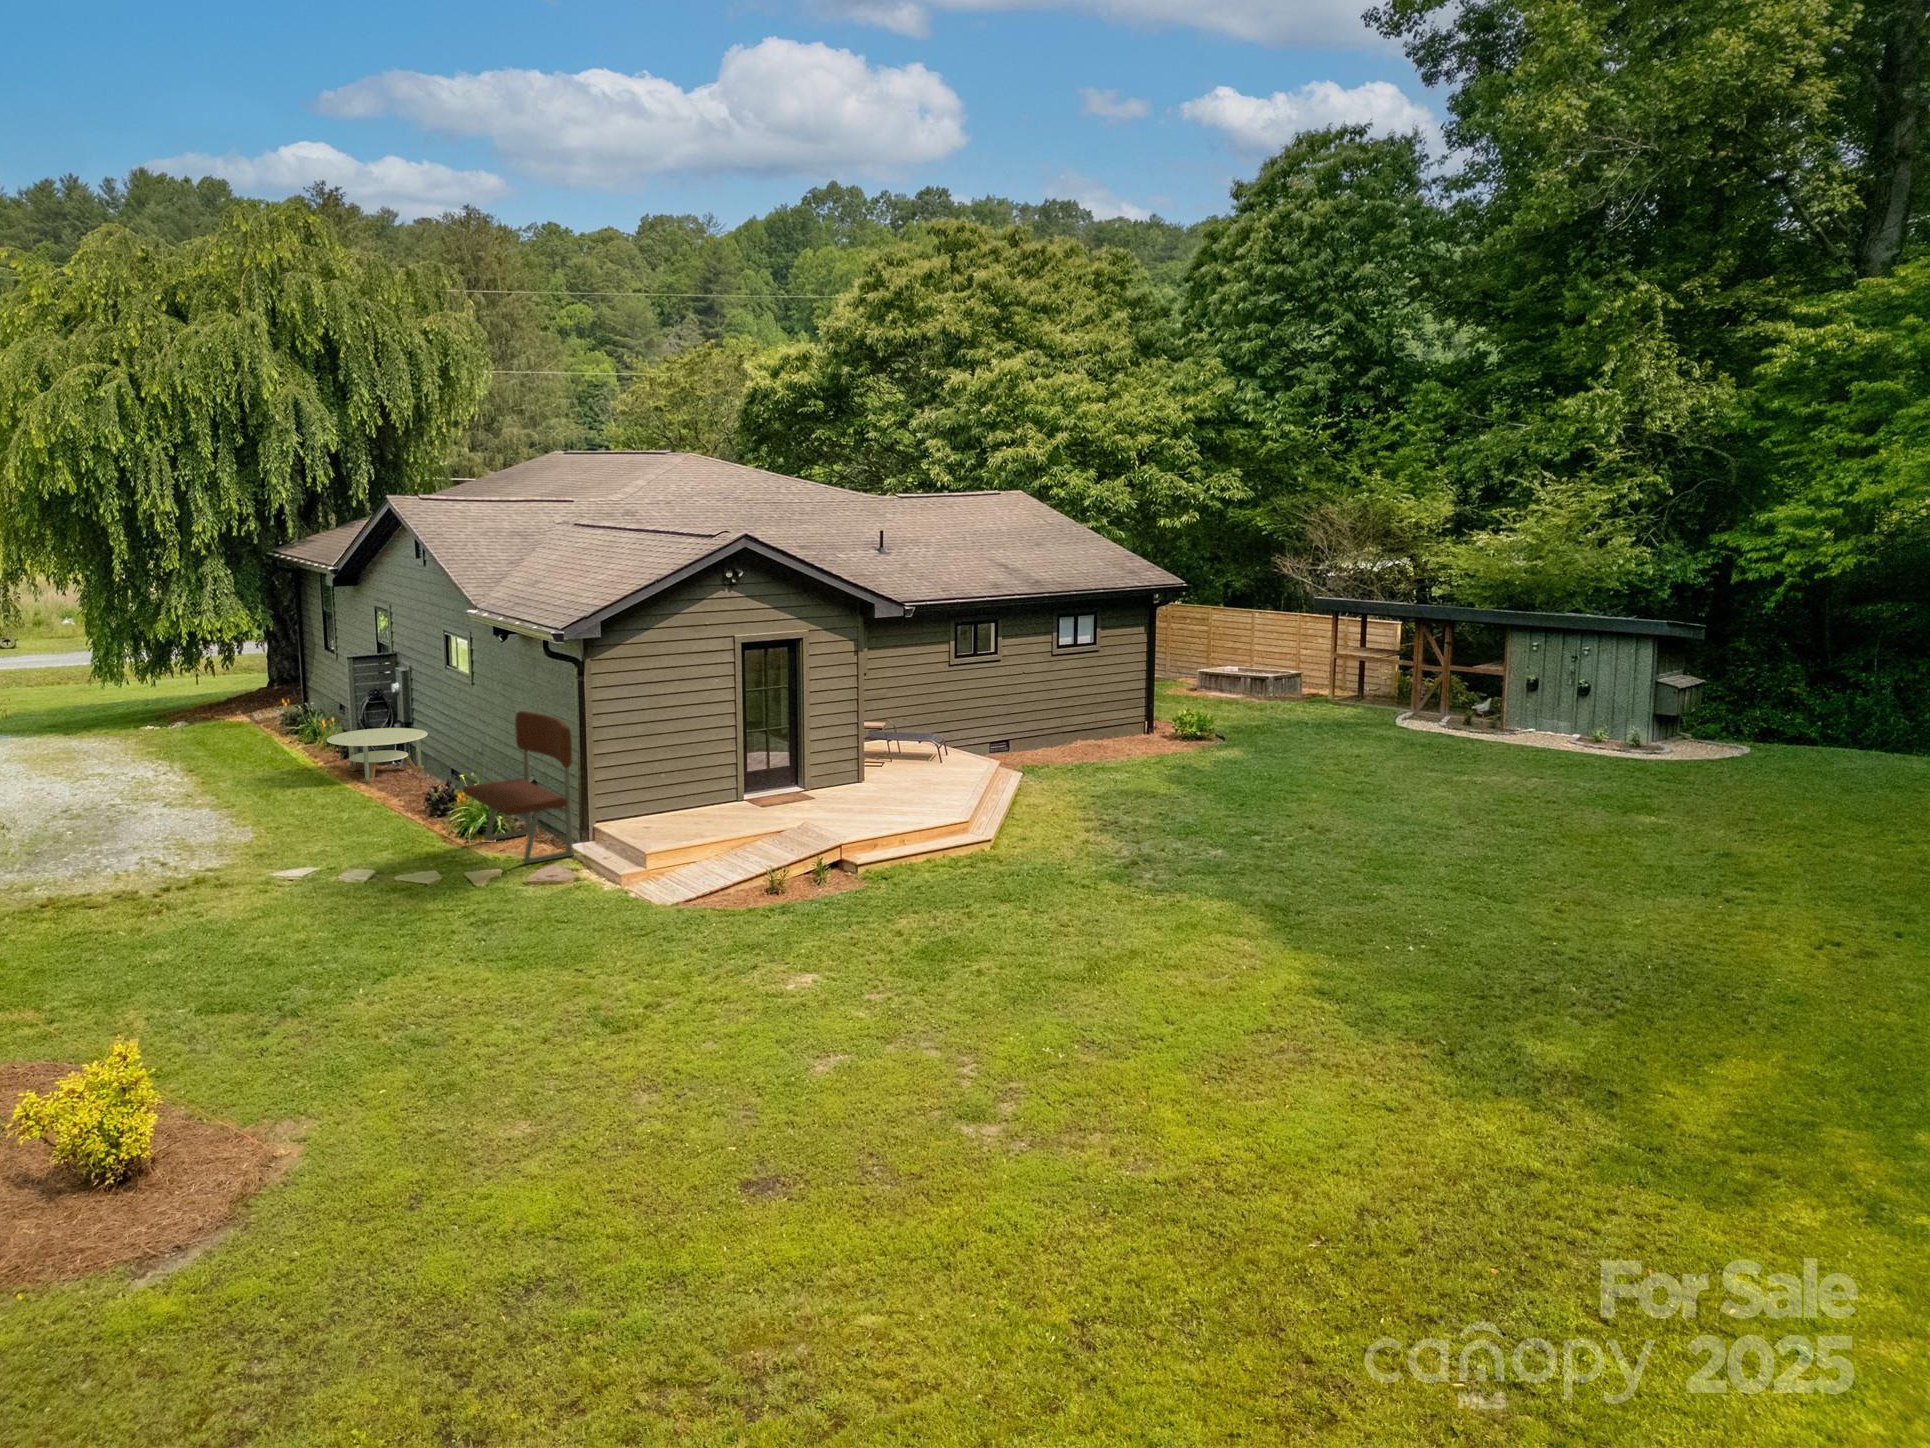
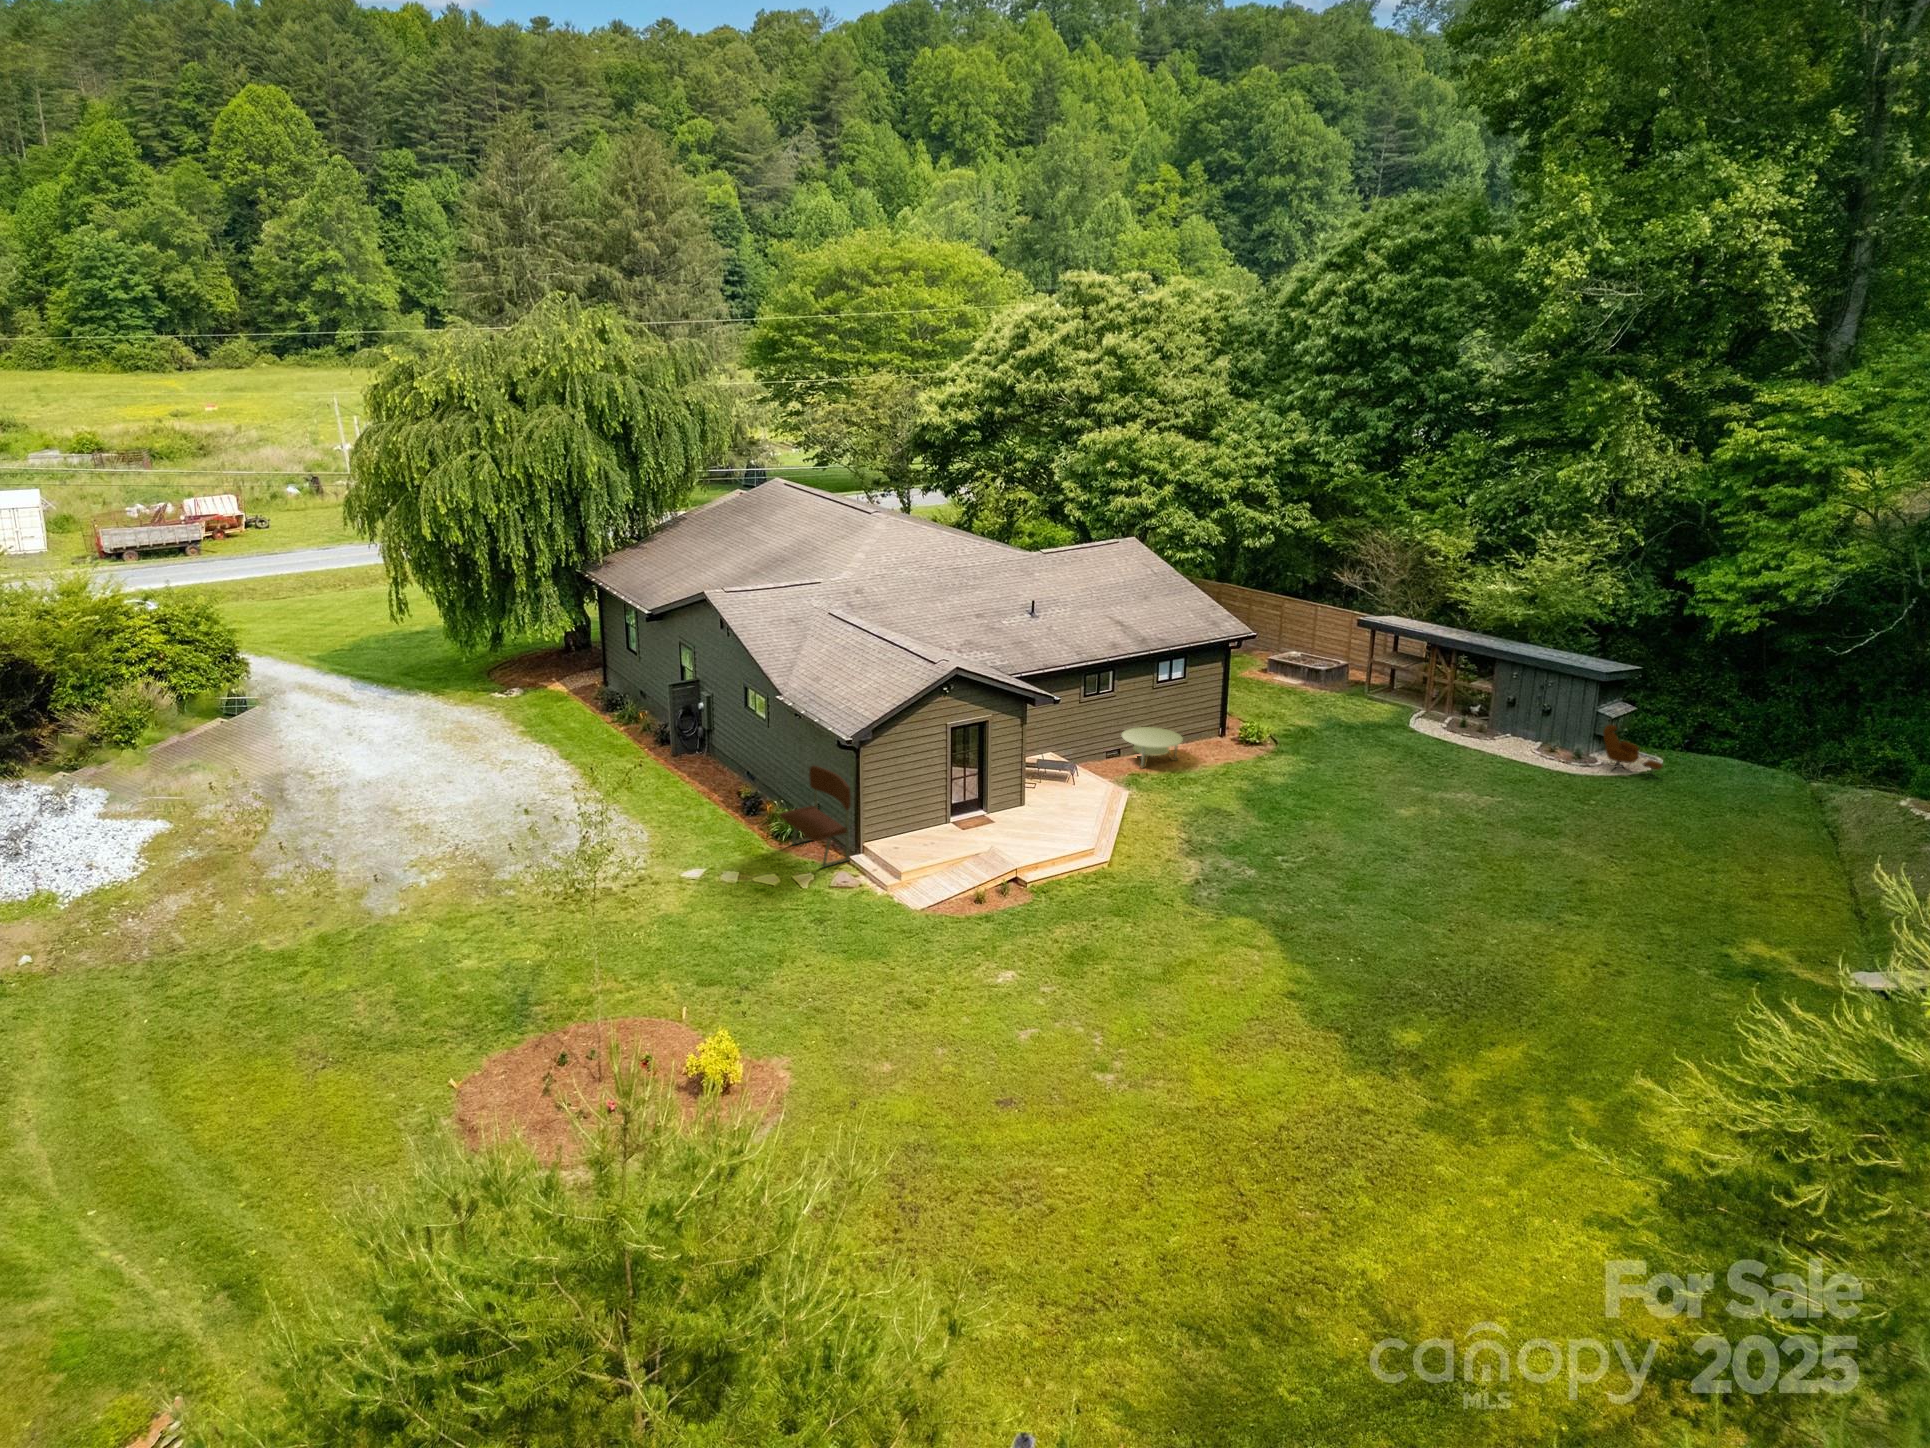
lounge chair: none [1669,685,1760,754] -> present [1603,725,1663,776]
round table: present [327,728,428,783] -> present [1122,727,1183,768]

